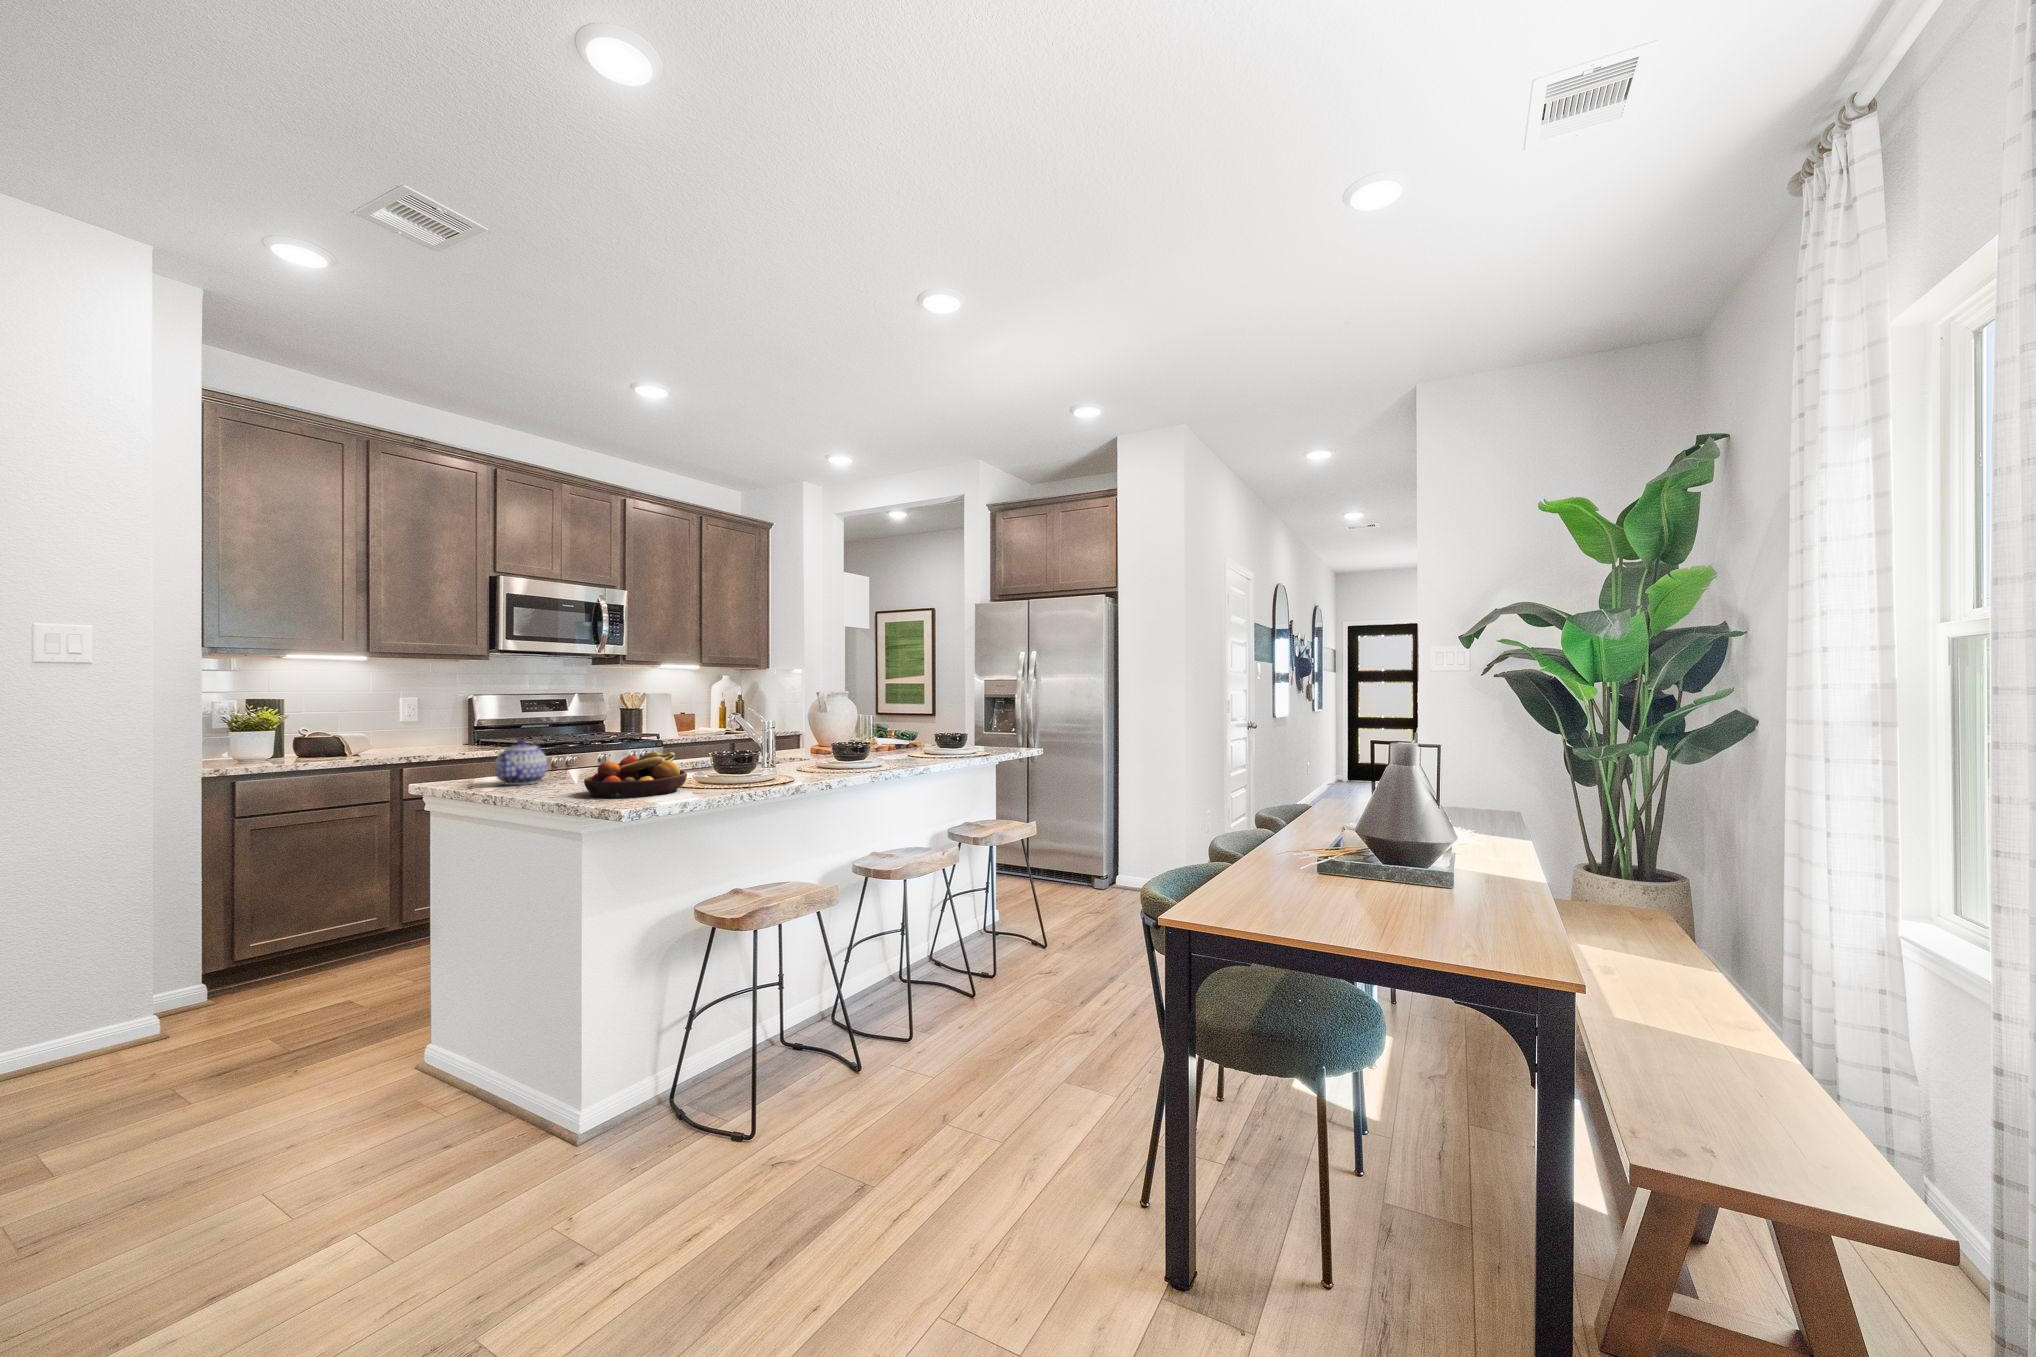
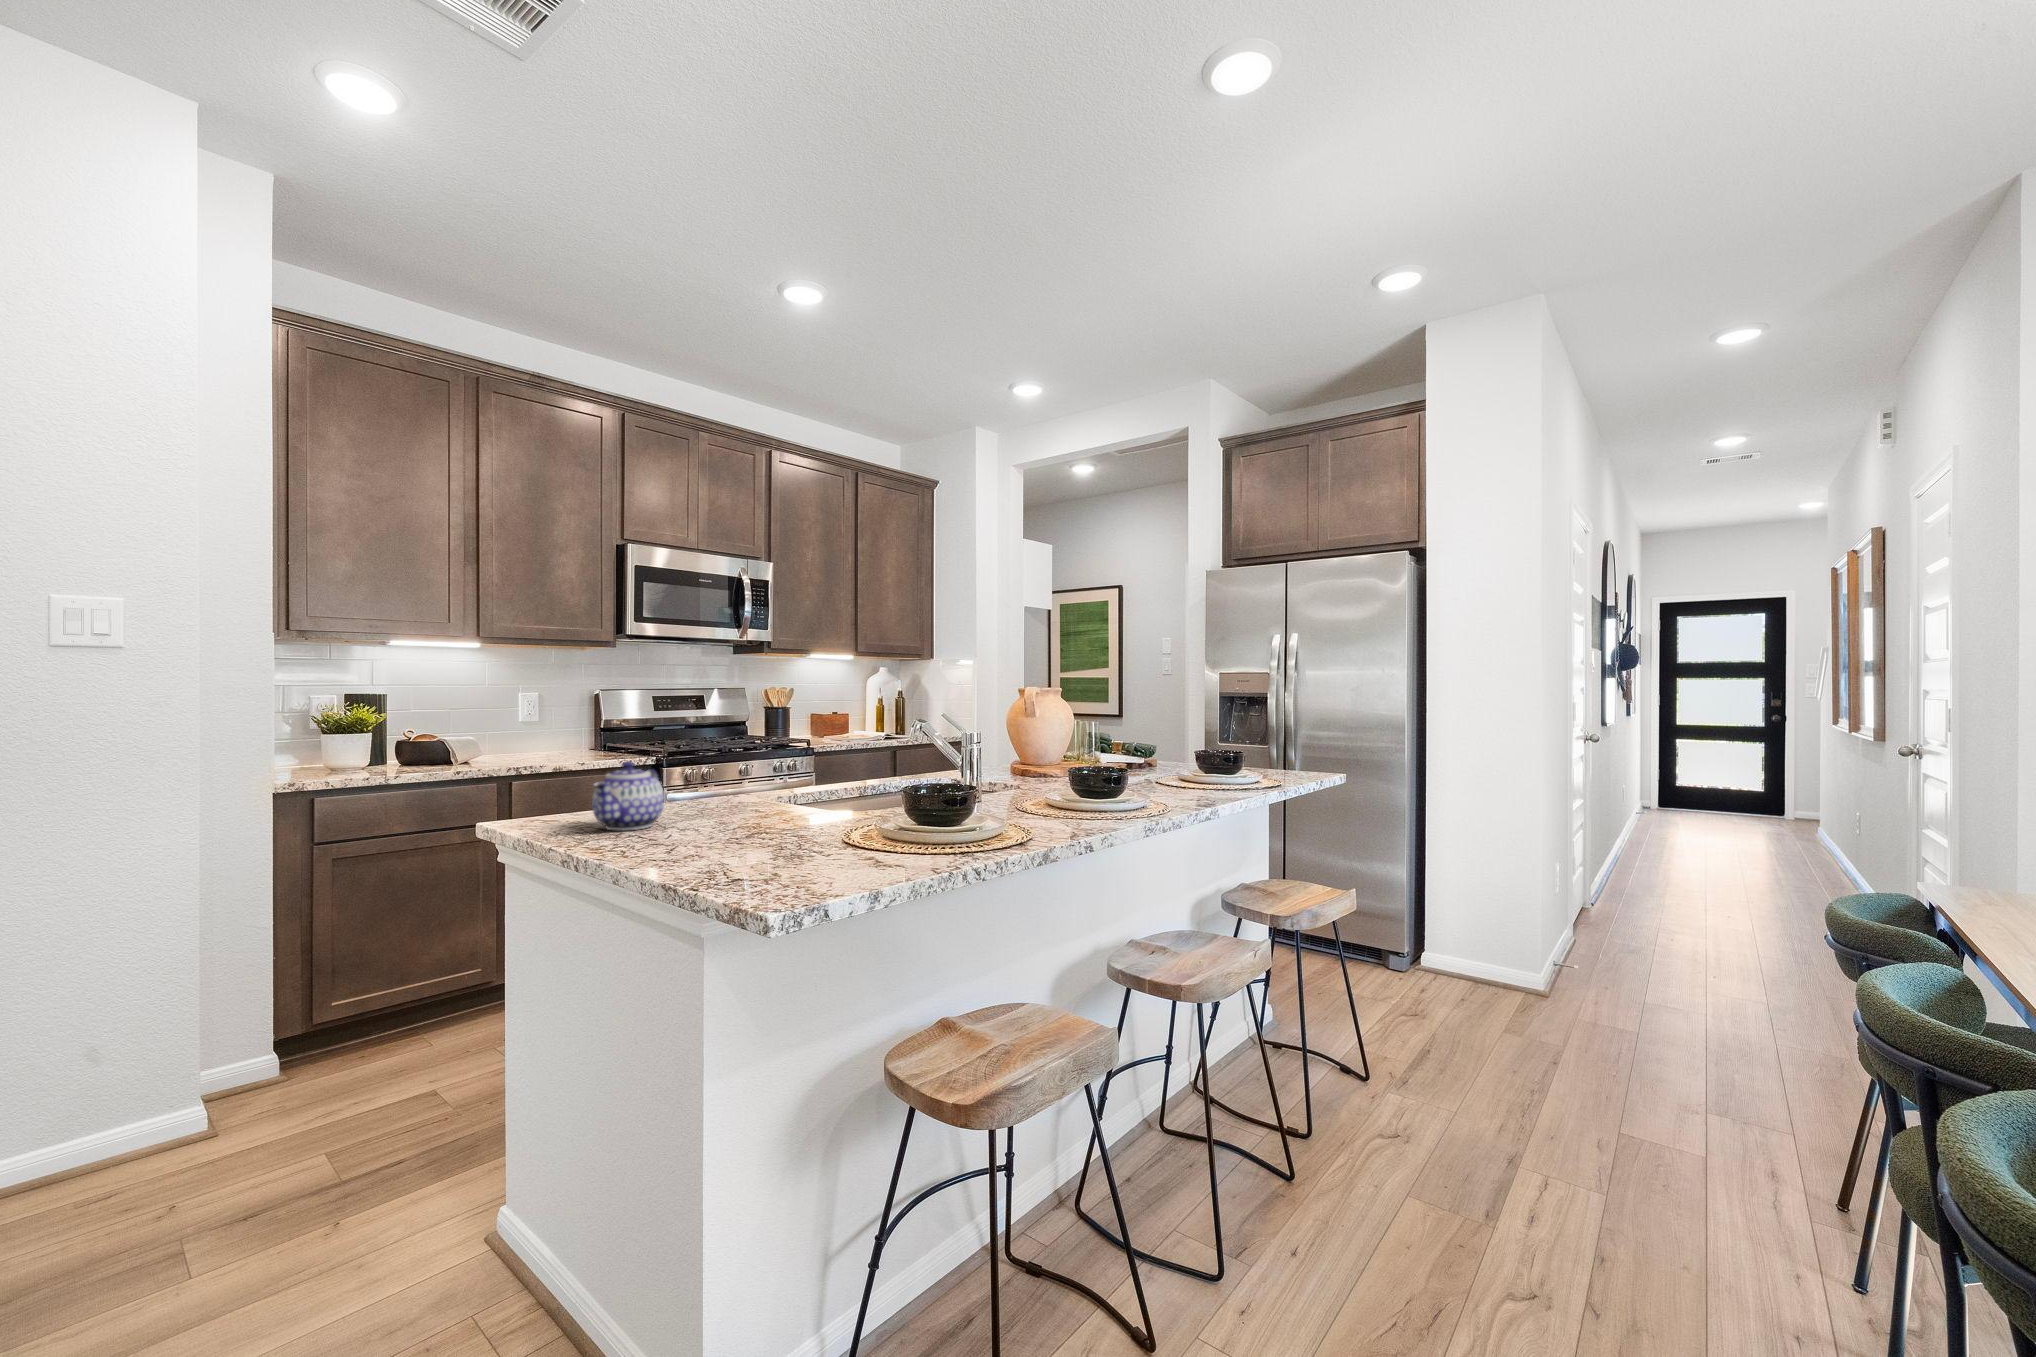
fruit bowl: present [584,752,687,798] -> none [710,790,866,873]

